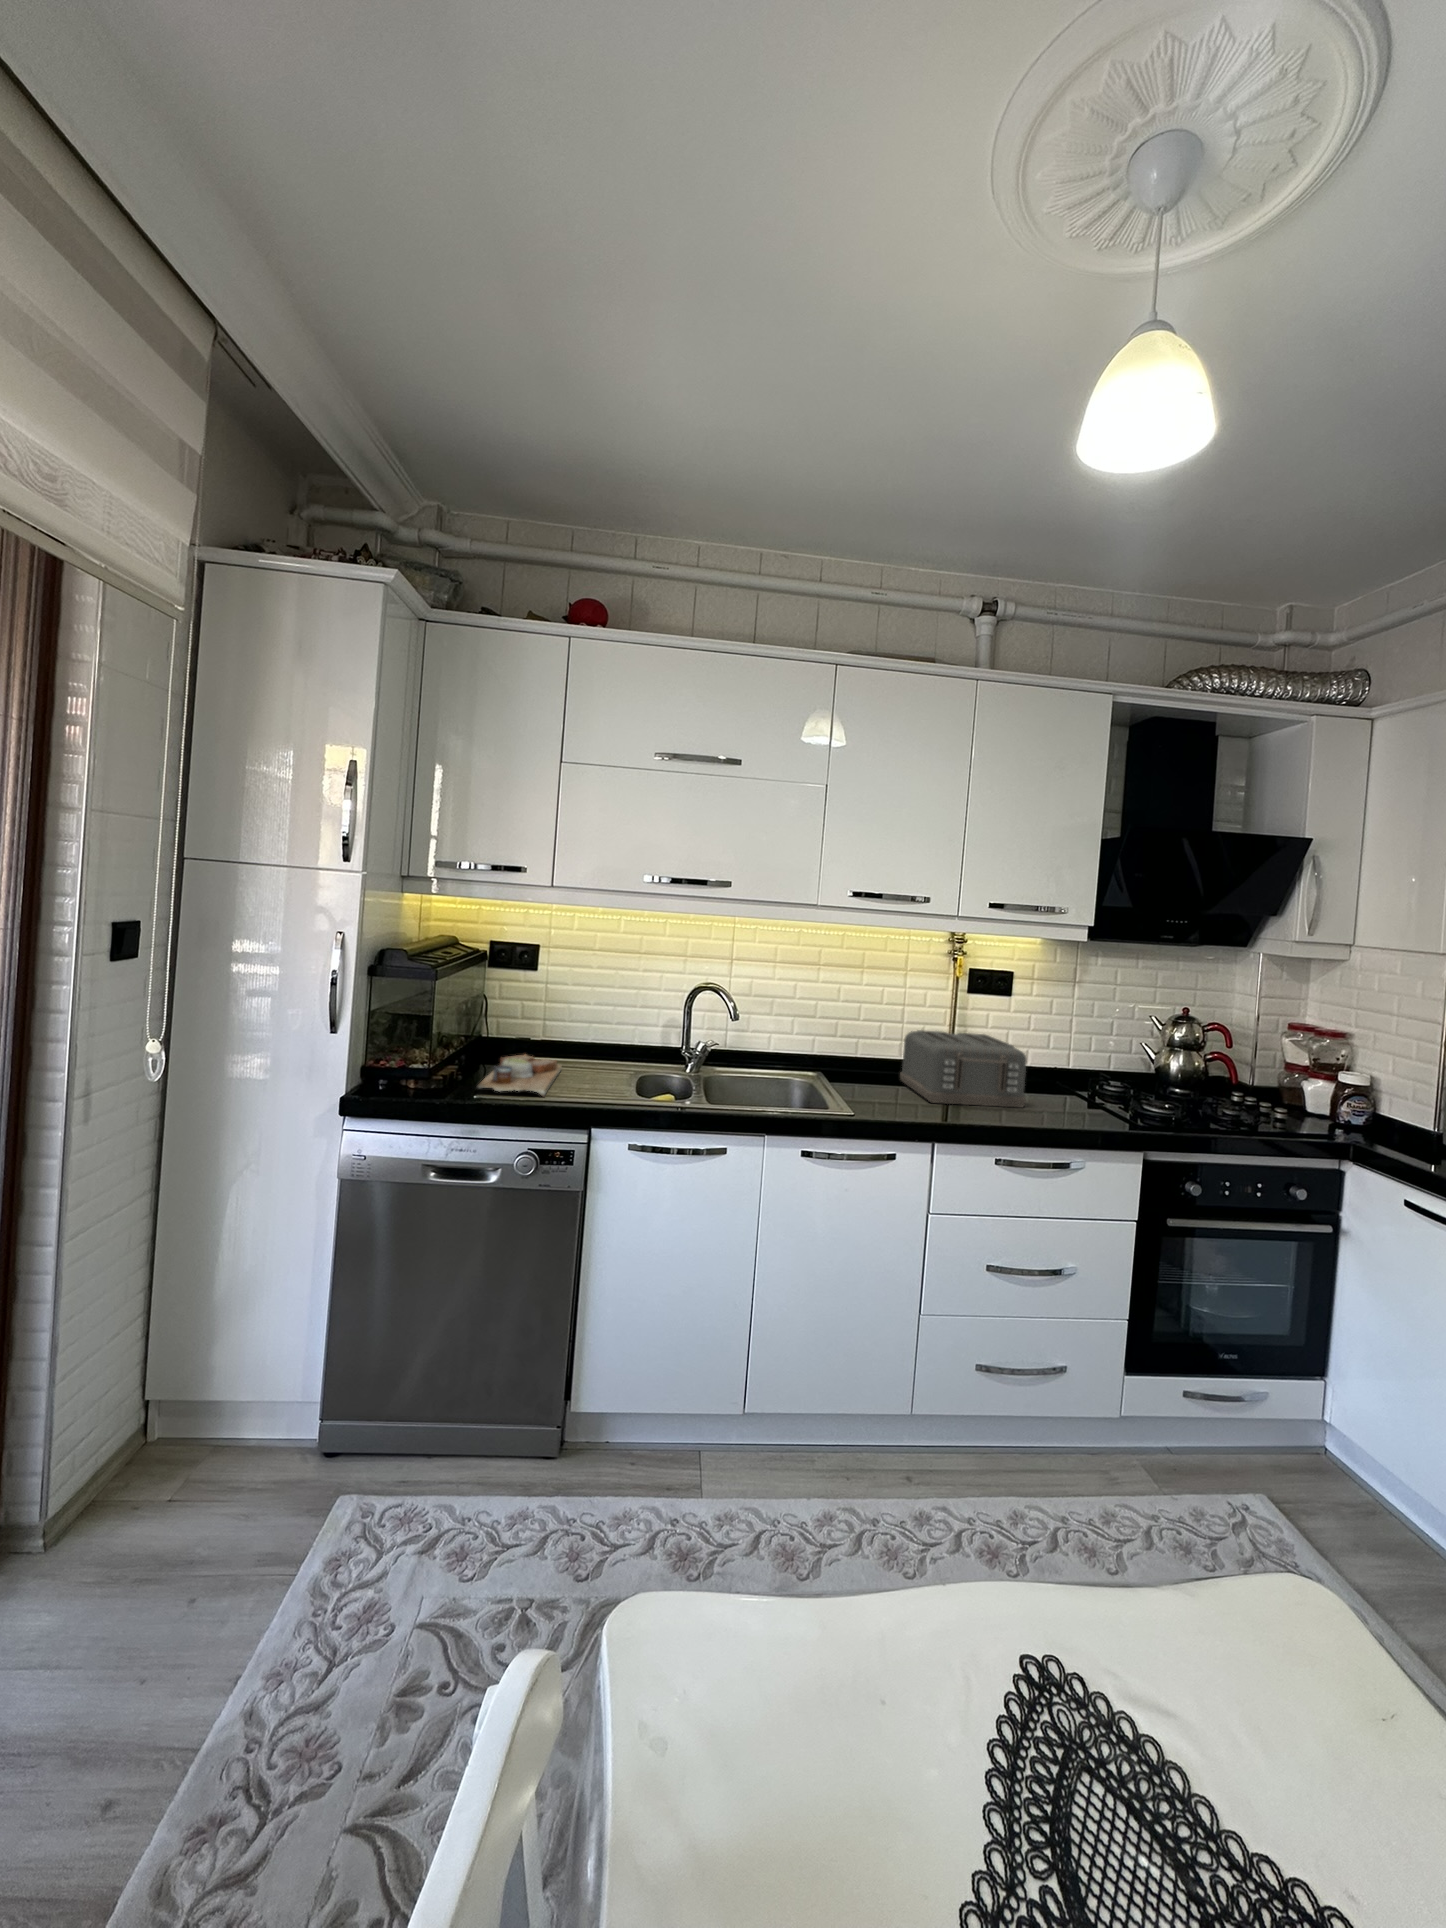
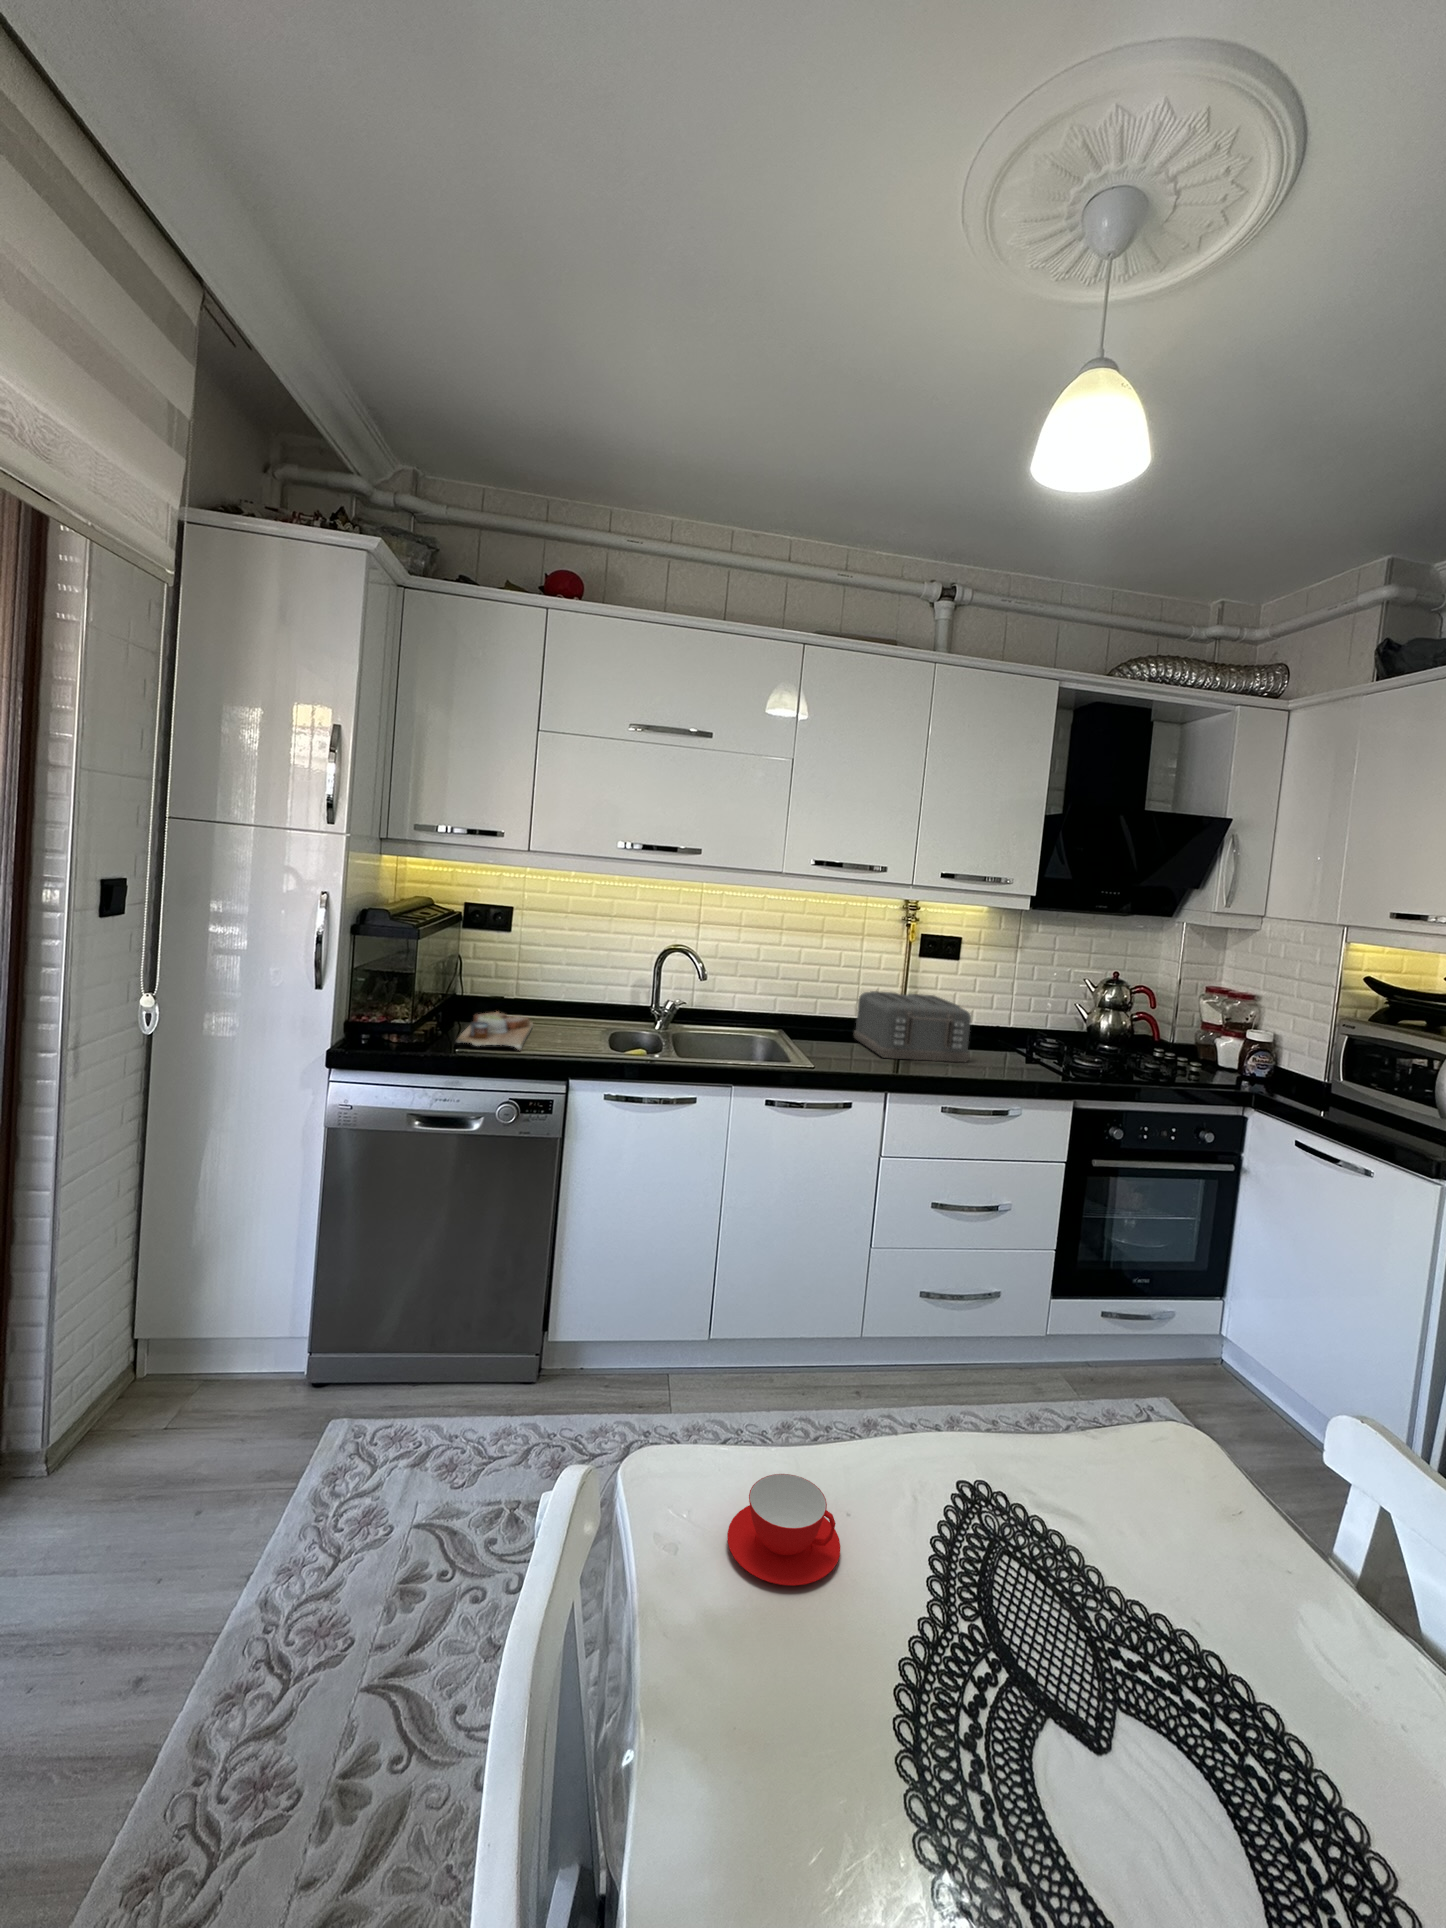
teacup: none [727,1648,871,1816] -> present [727,1474,841,1586]

